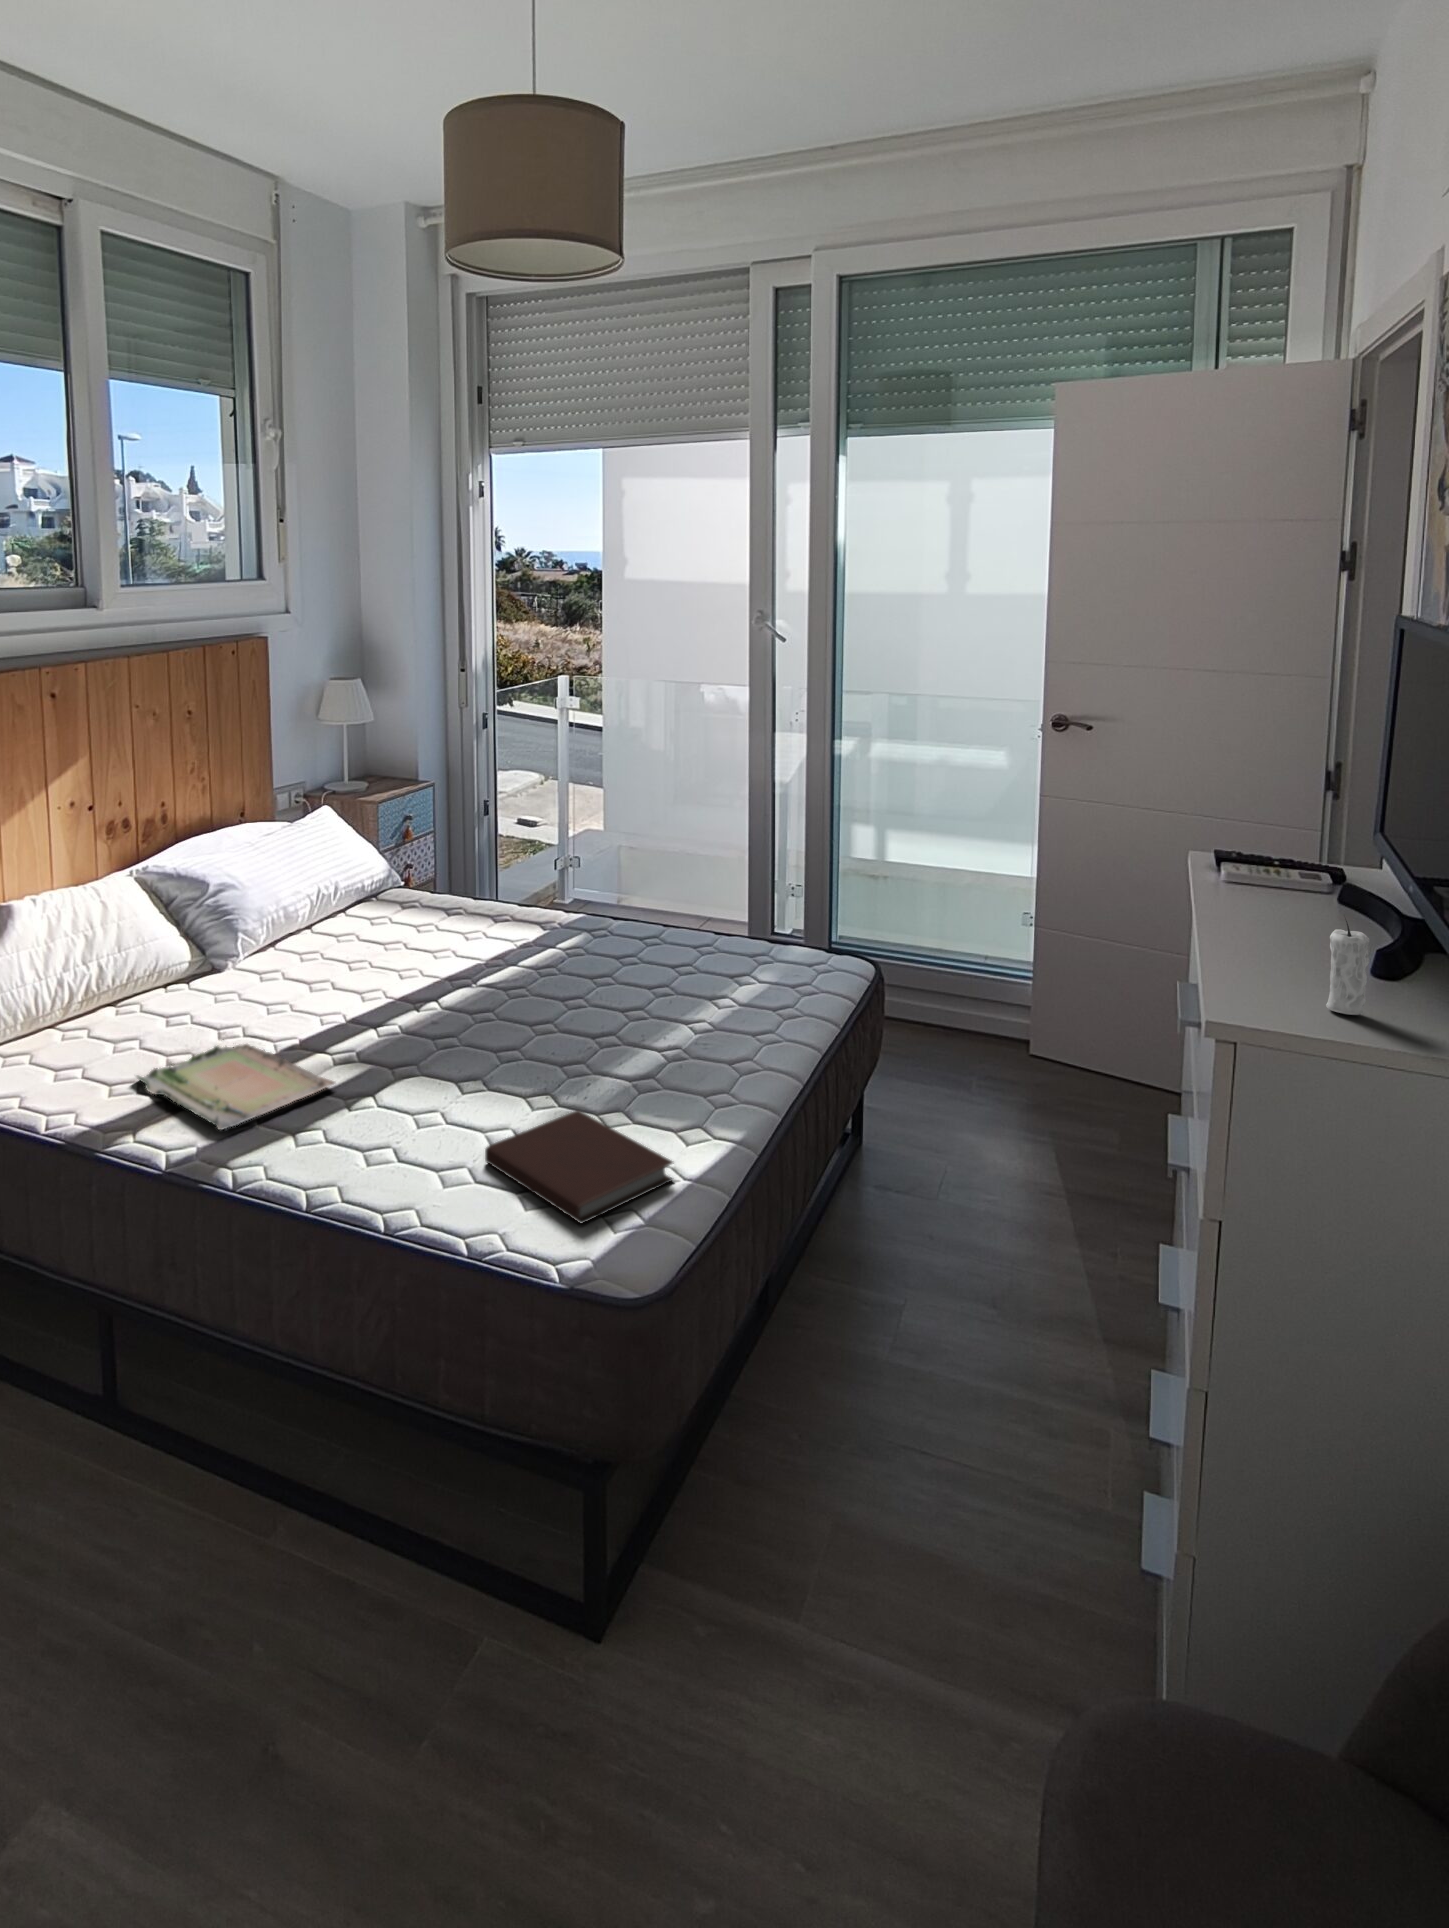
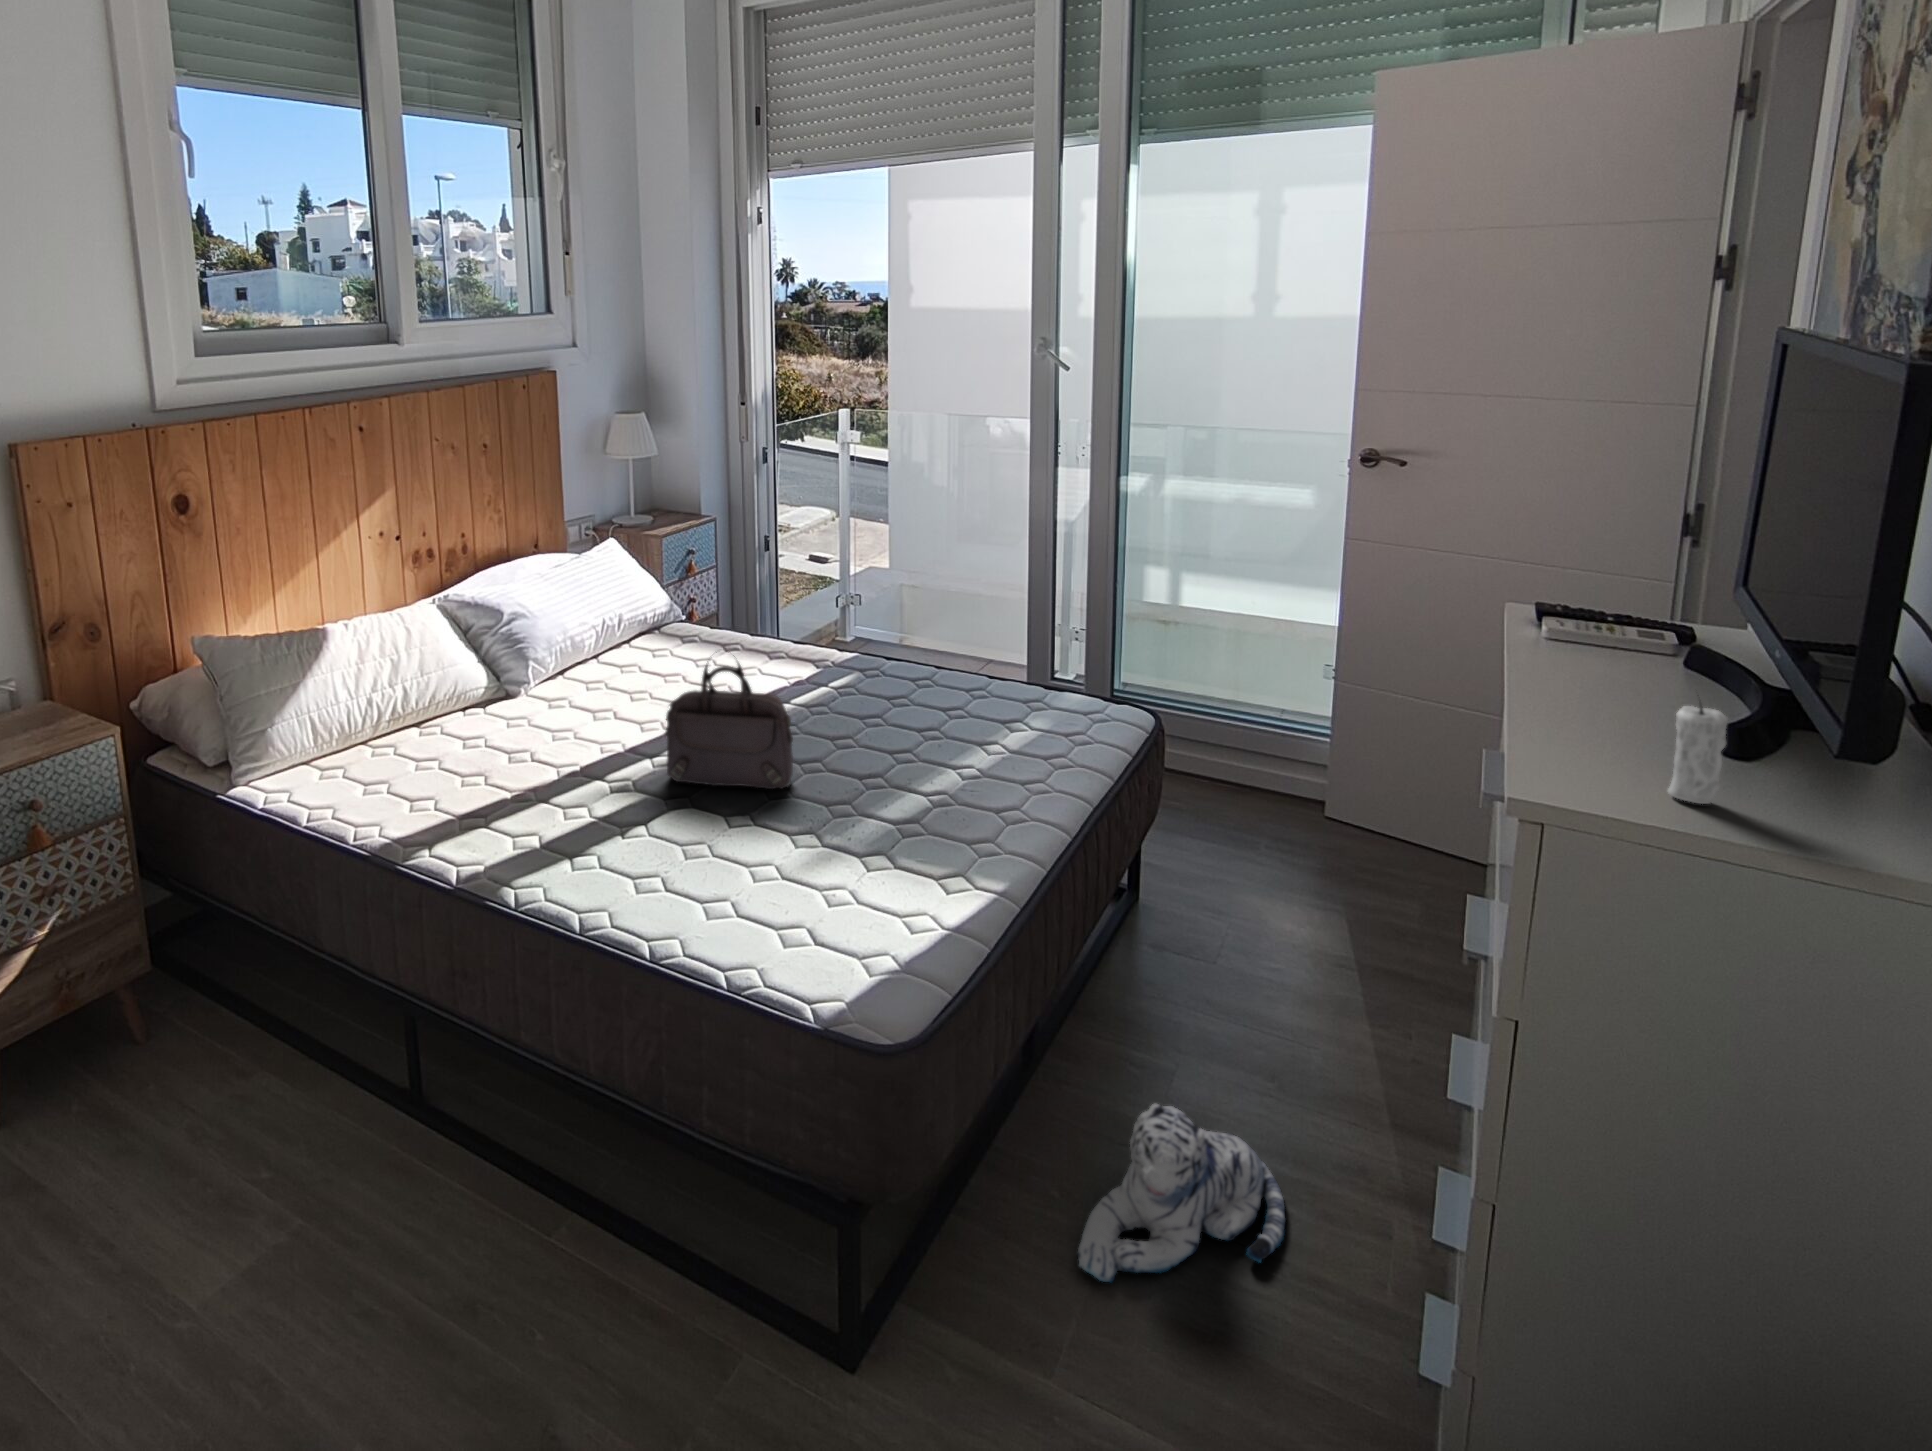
handbag: none [393,909,529,1056] -> present [665,651,793,789]
tray: present [137,1039,335,1130] -> none [432,763,610,853]
notebook: present [485,1110,673,1223] -> none [744,847,930,962]
plush toy: none [820,1353,1014,1543] -> present [1078,1104,1286,1282]

